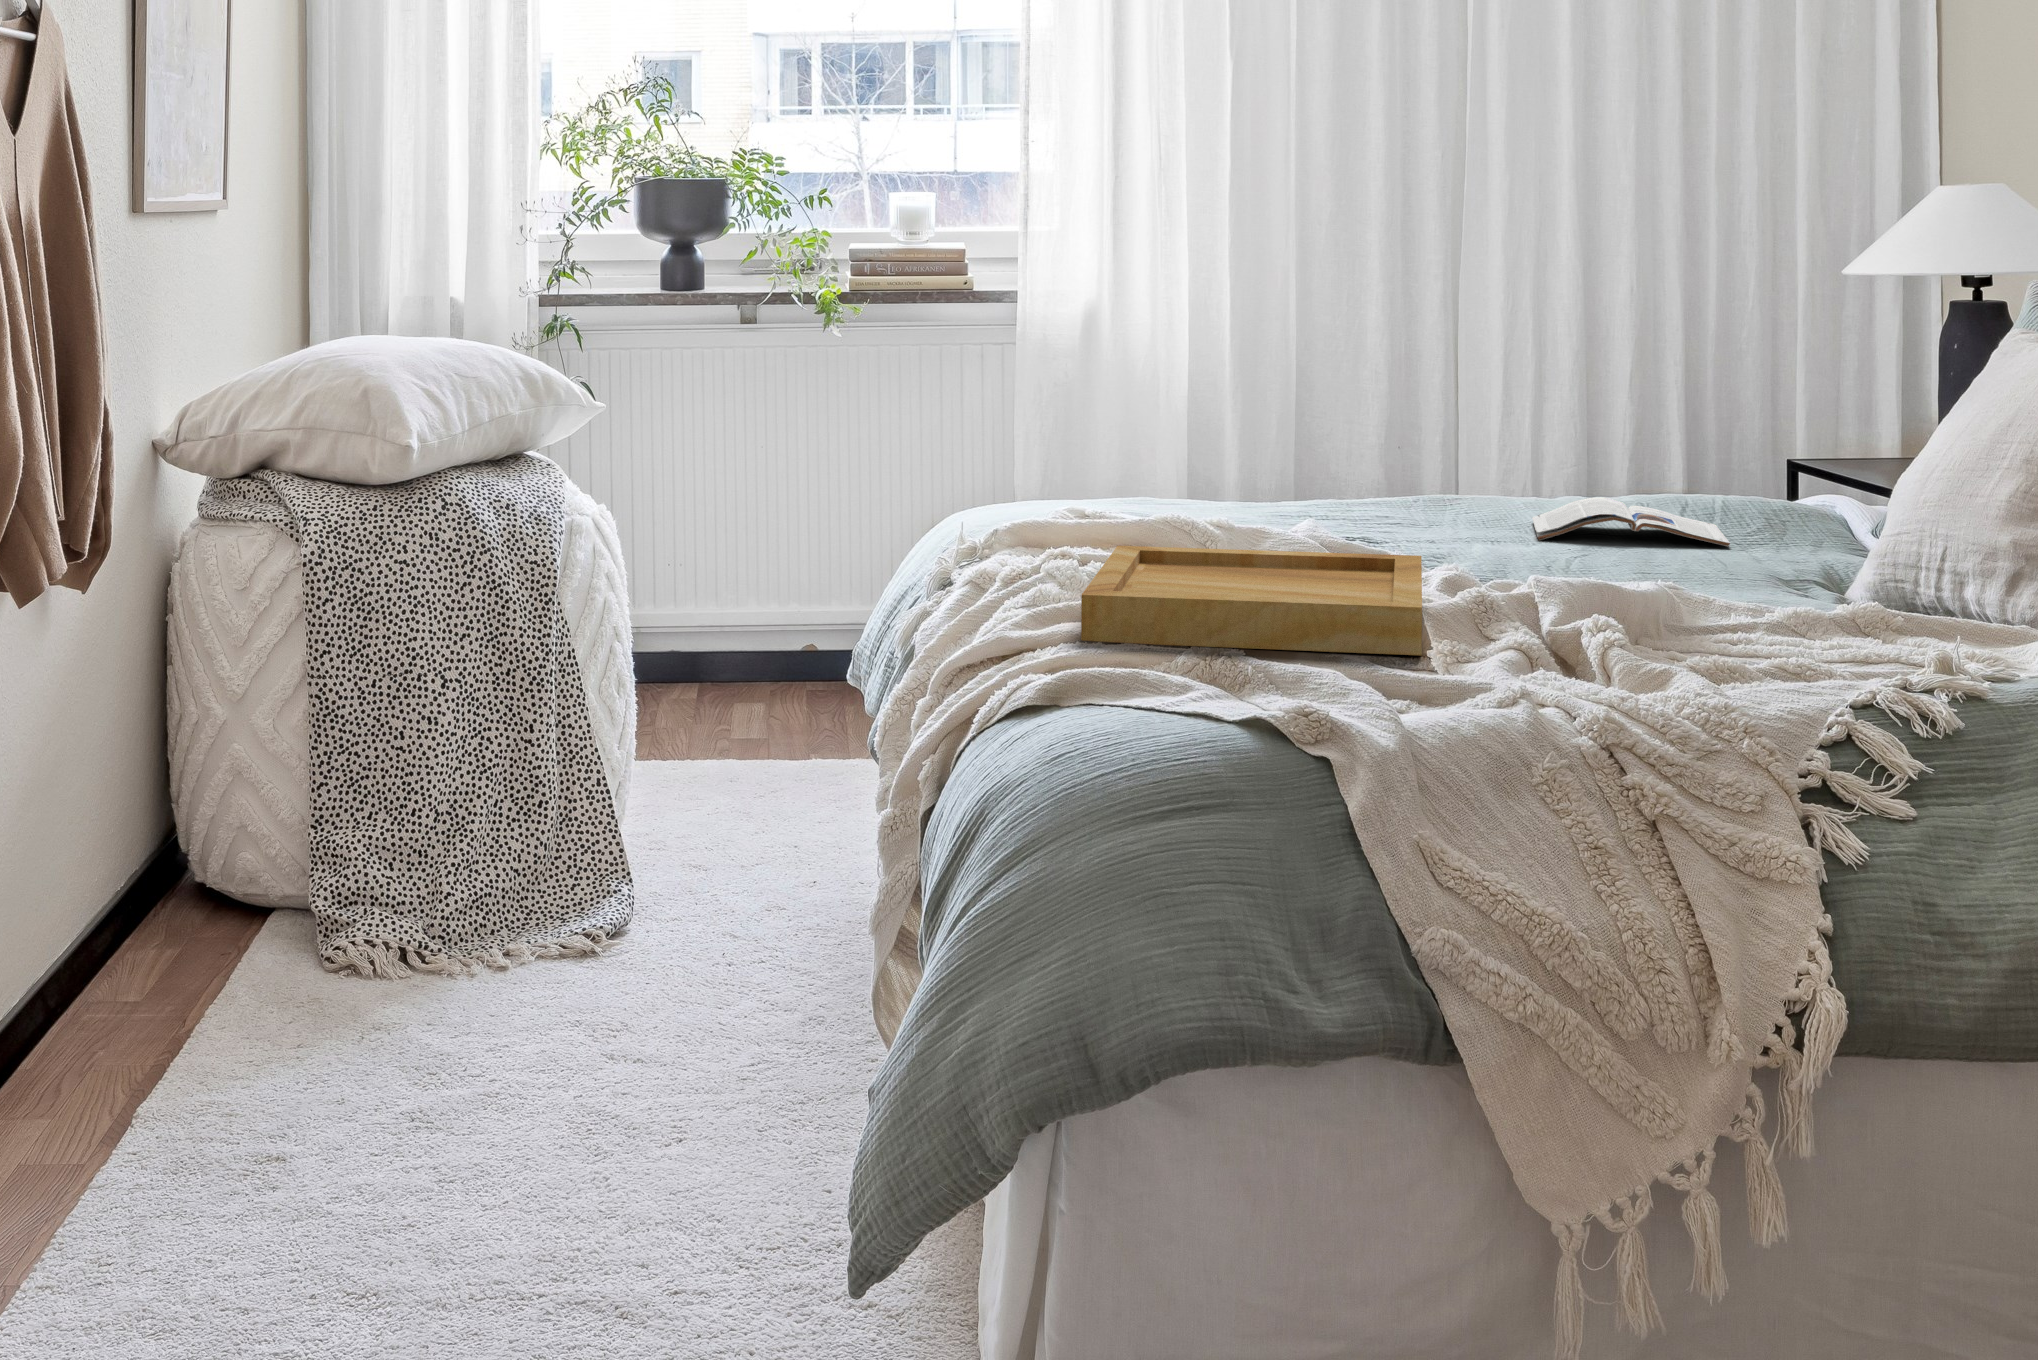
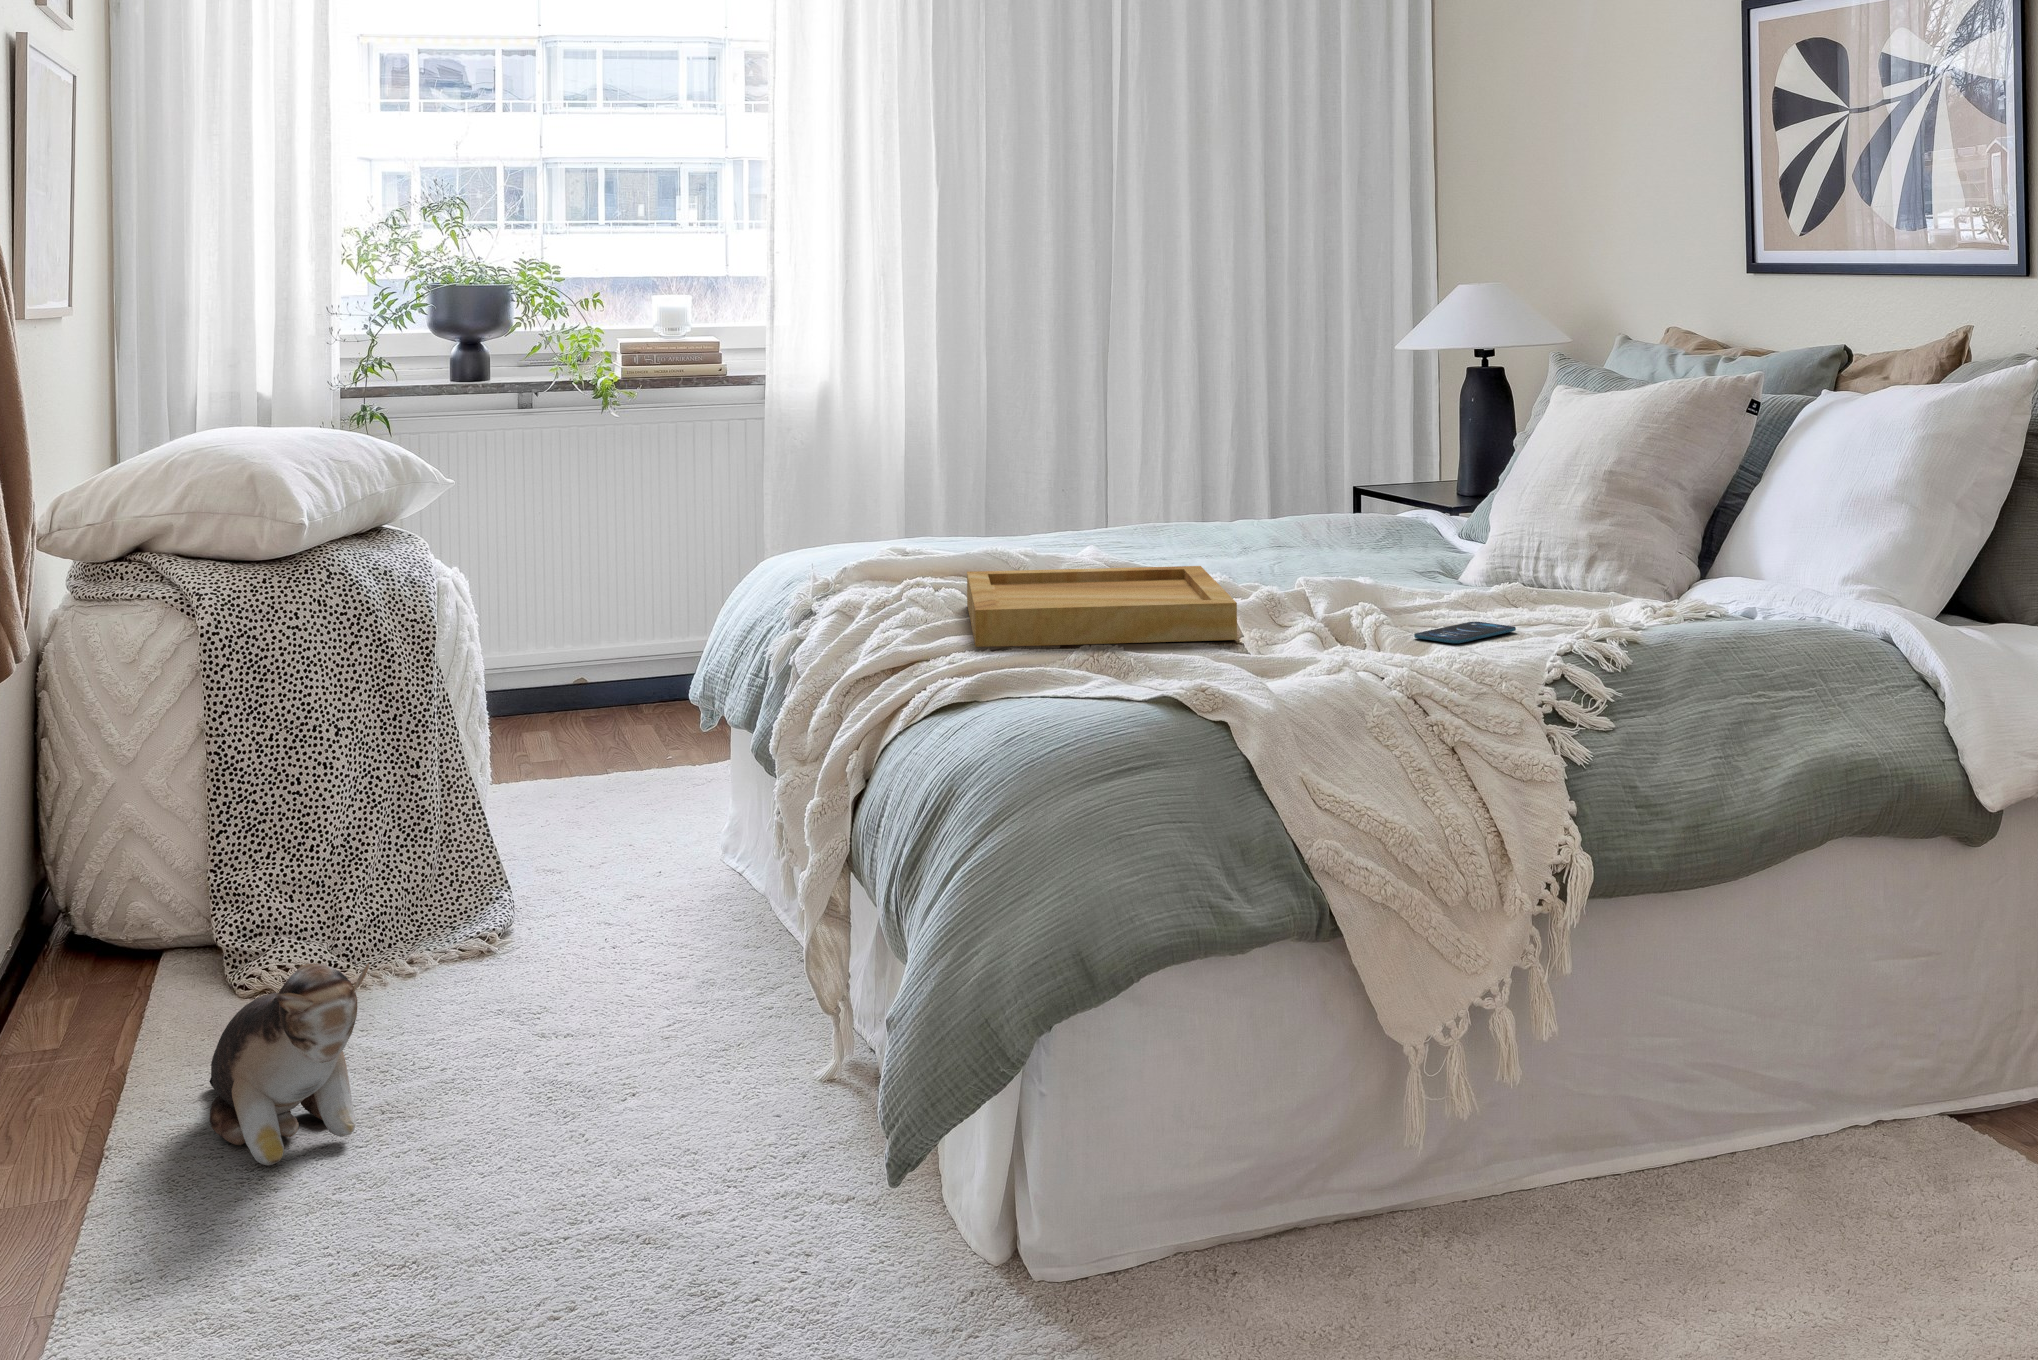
magazine: present [1532,498,1730,546] -> none [1227,518,1378,552]
smartphone: none [1670,654,1826,682] -> present [1414,622,1516,643]
plush toy: none [237,941,381,1158] -> present [209,963,369,1165]

